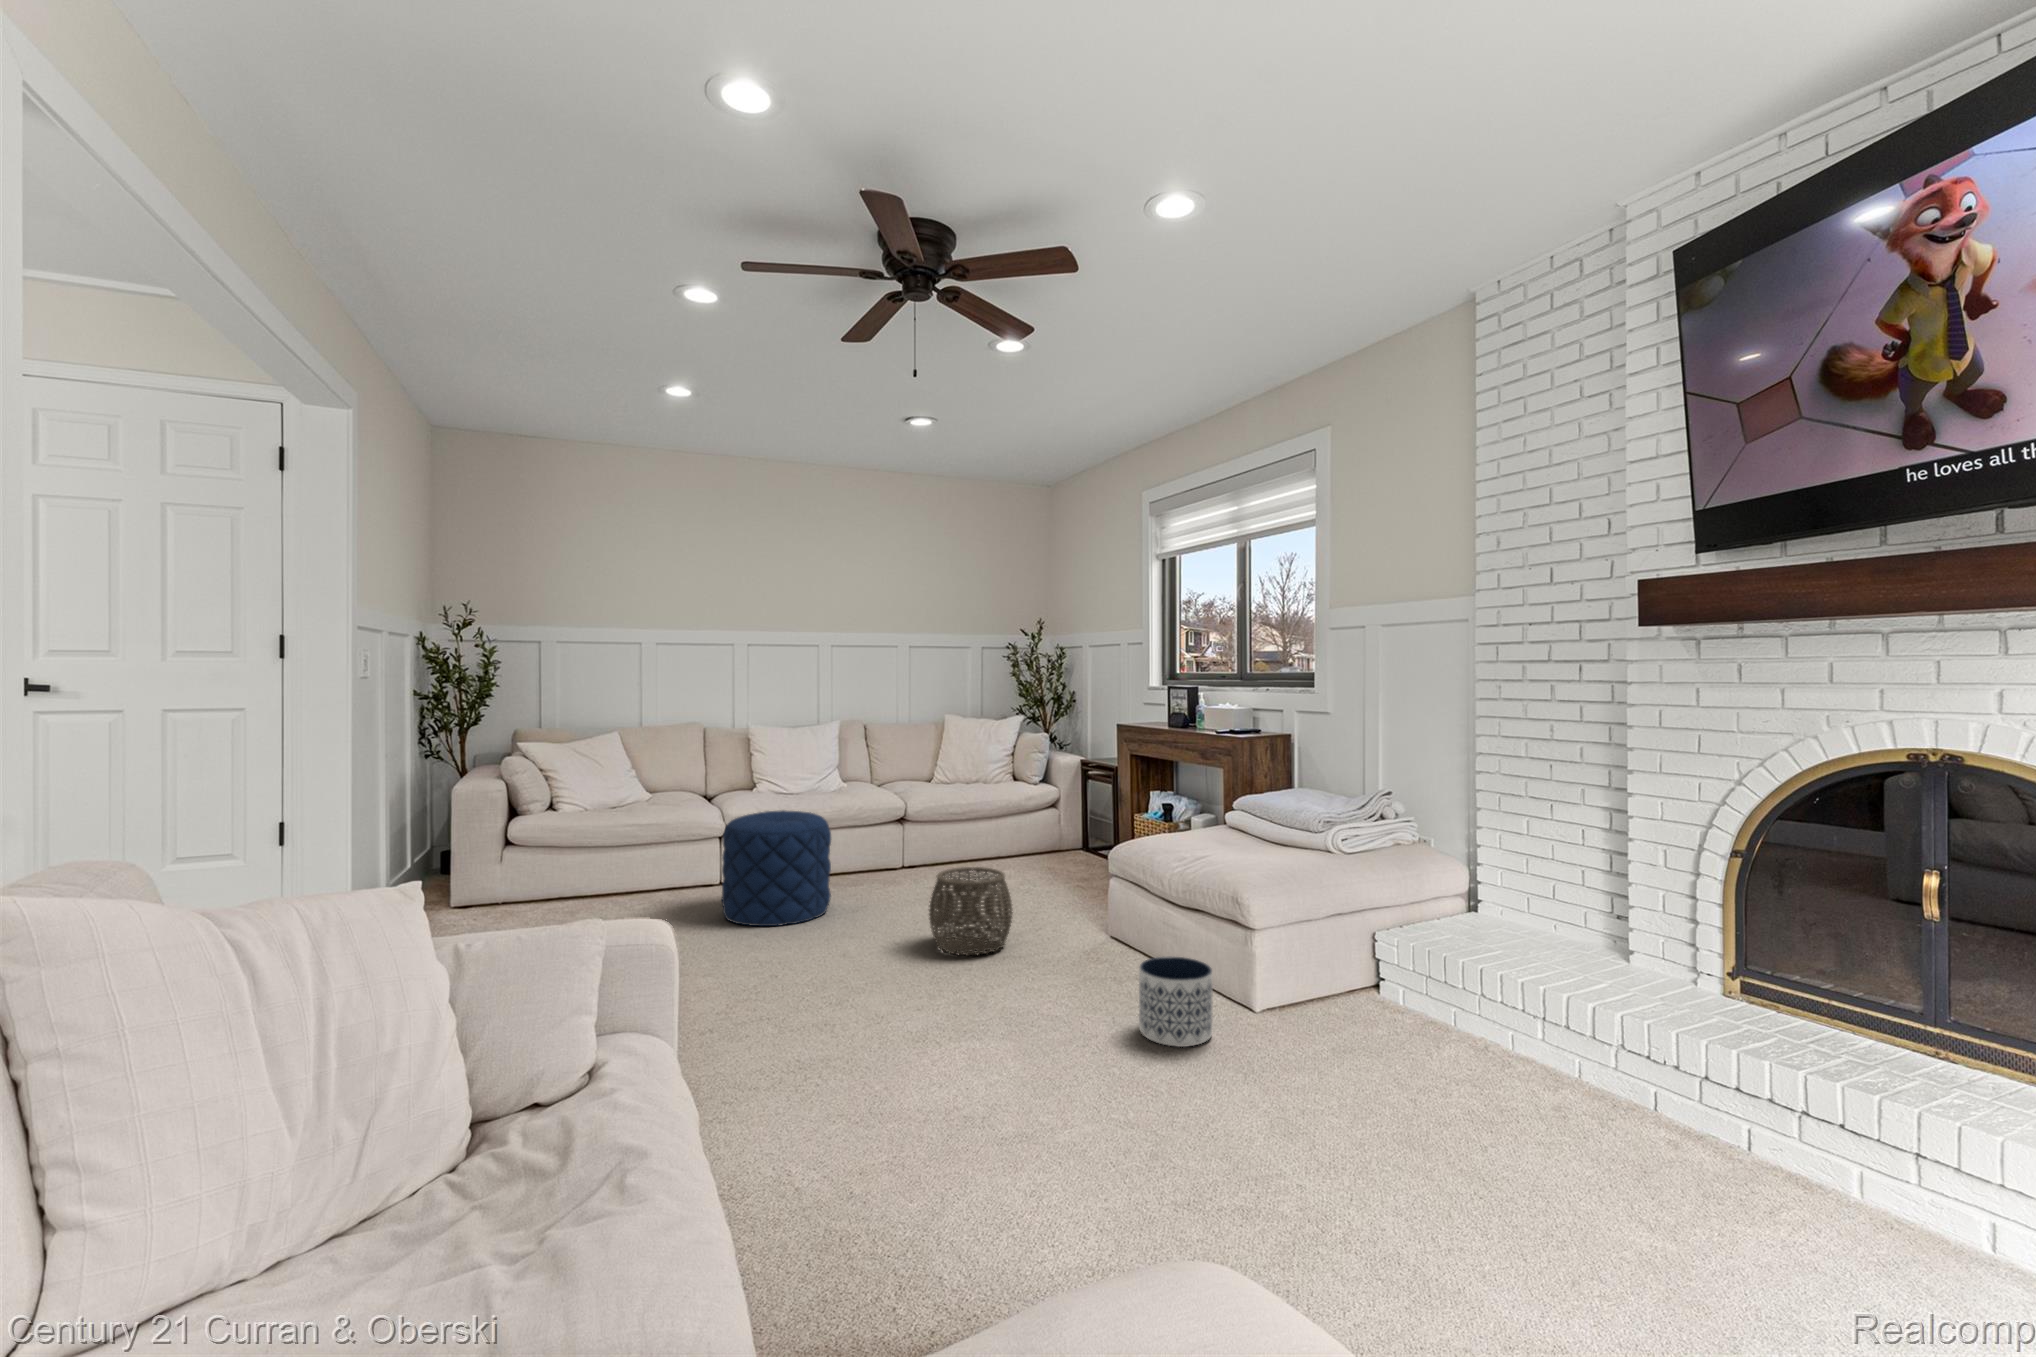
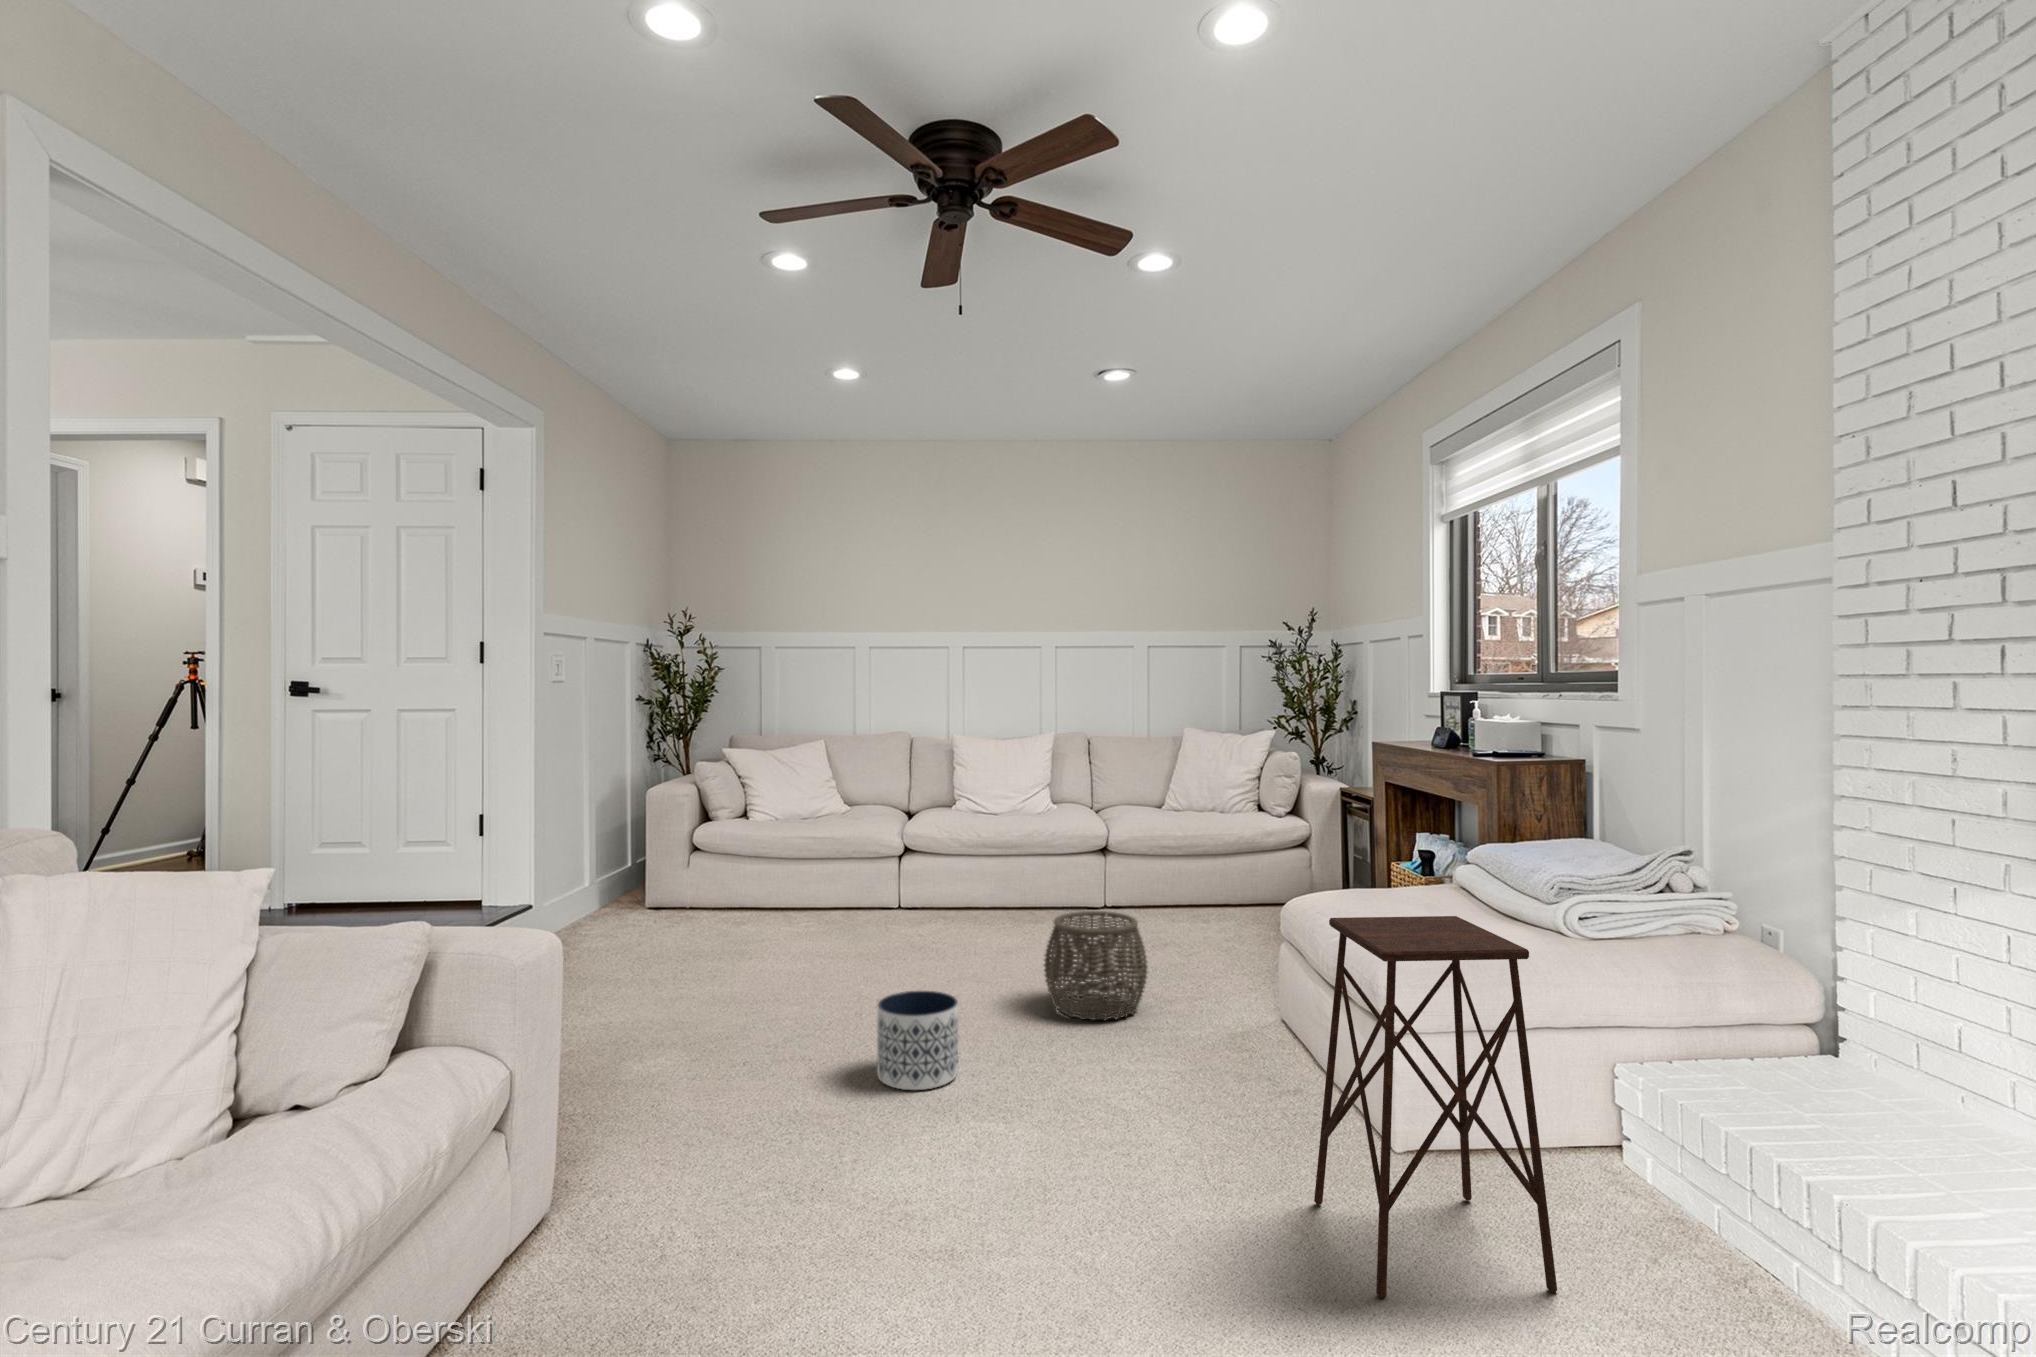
pouf: present [722,810,831,926] -> none [865,831,983,959]
side table: none [1235,843,1405,1100] -> present [1314,916,1557,1298]
planter: present [1139,957,1212,1047] -> present [877,991,958,1090]

